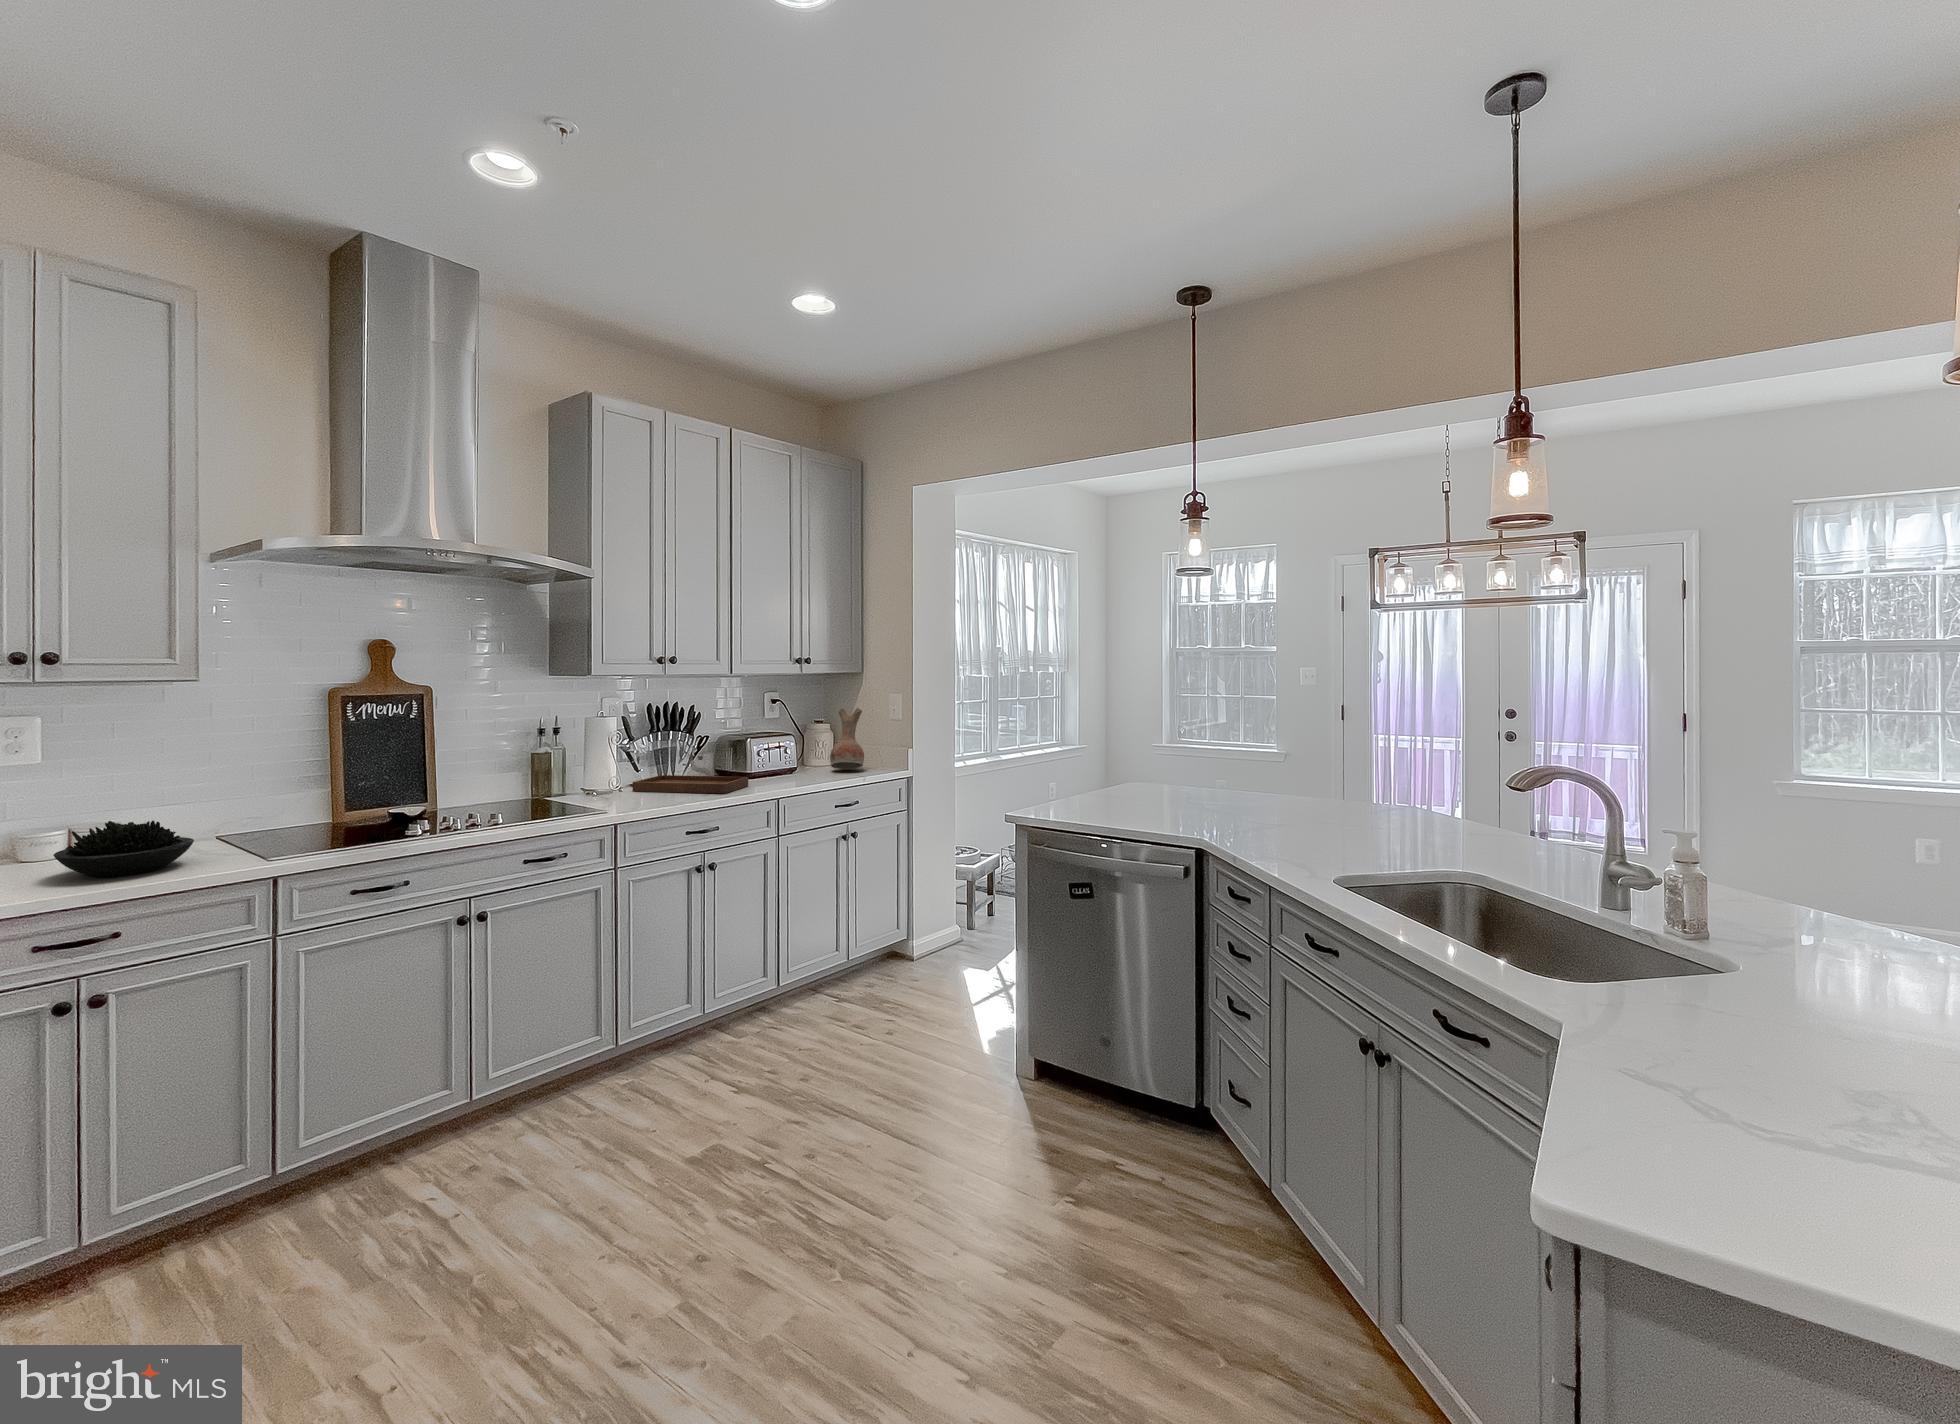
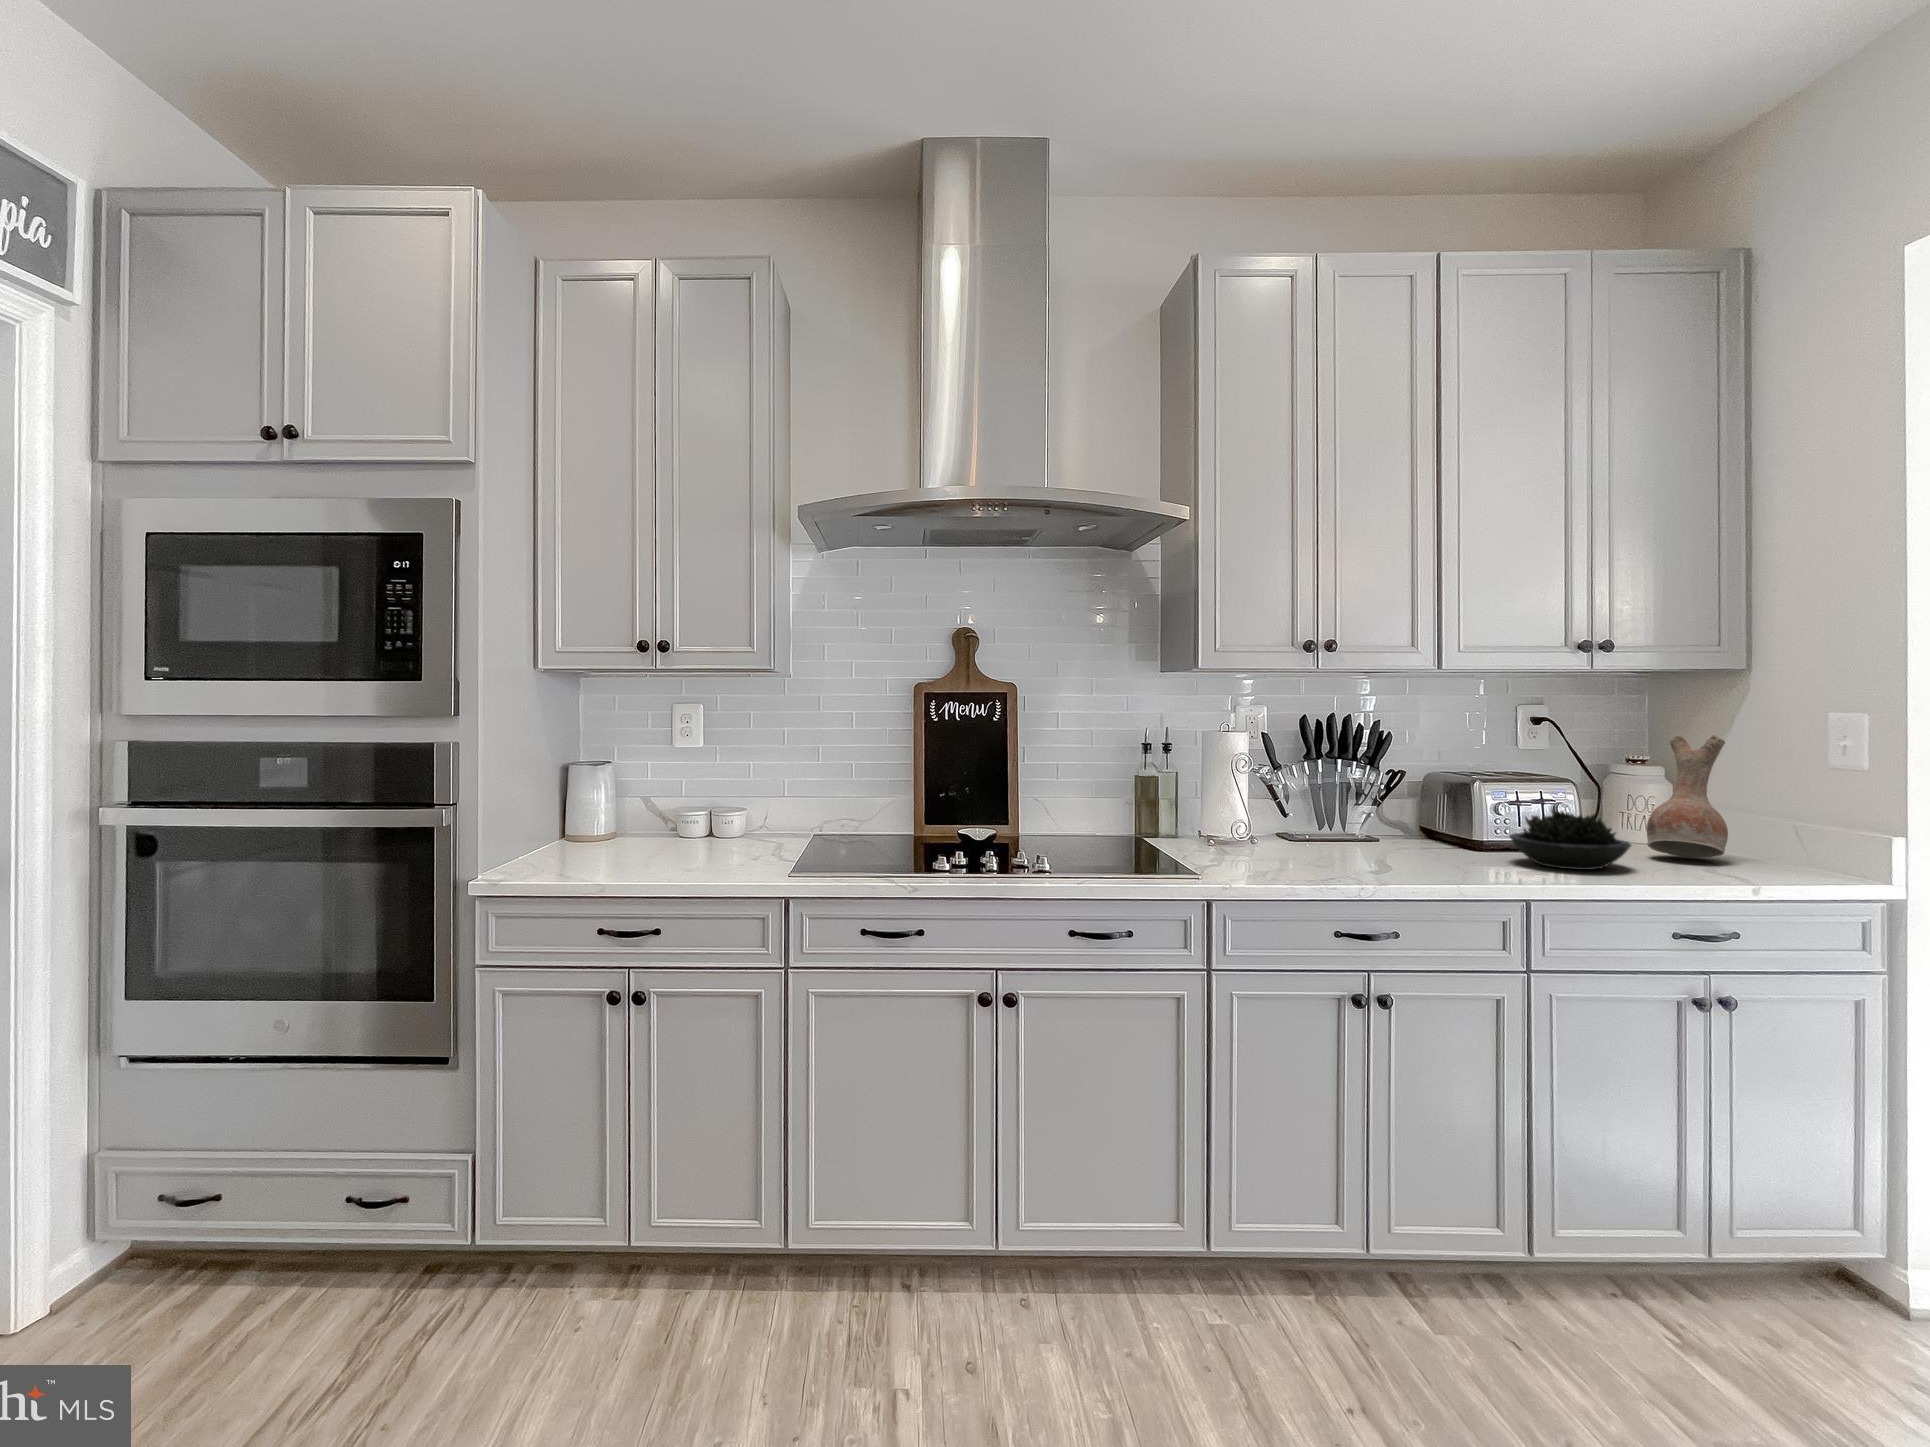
tray: present [632,755,748,793] -> none [1266,800,1460,870]
succulent plant: present [53,821,194,877] -> present [1510,810,1631,870]

